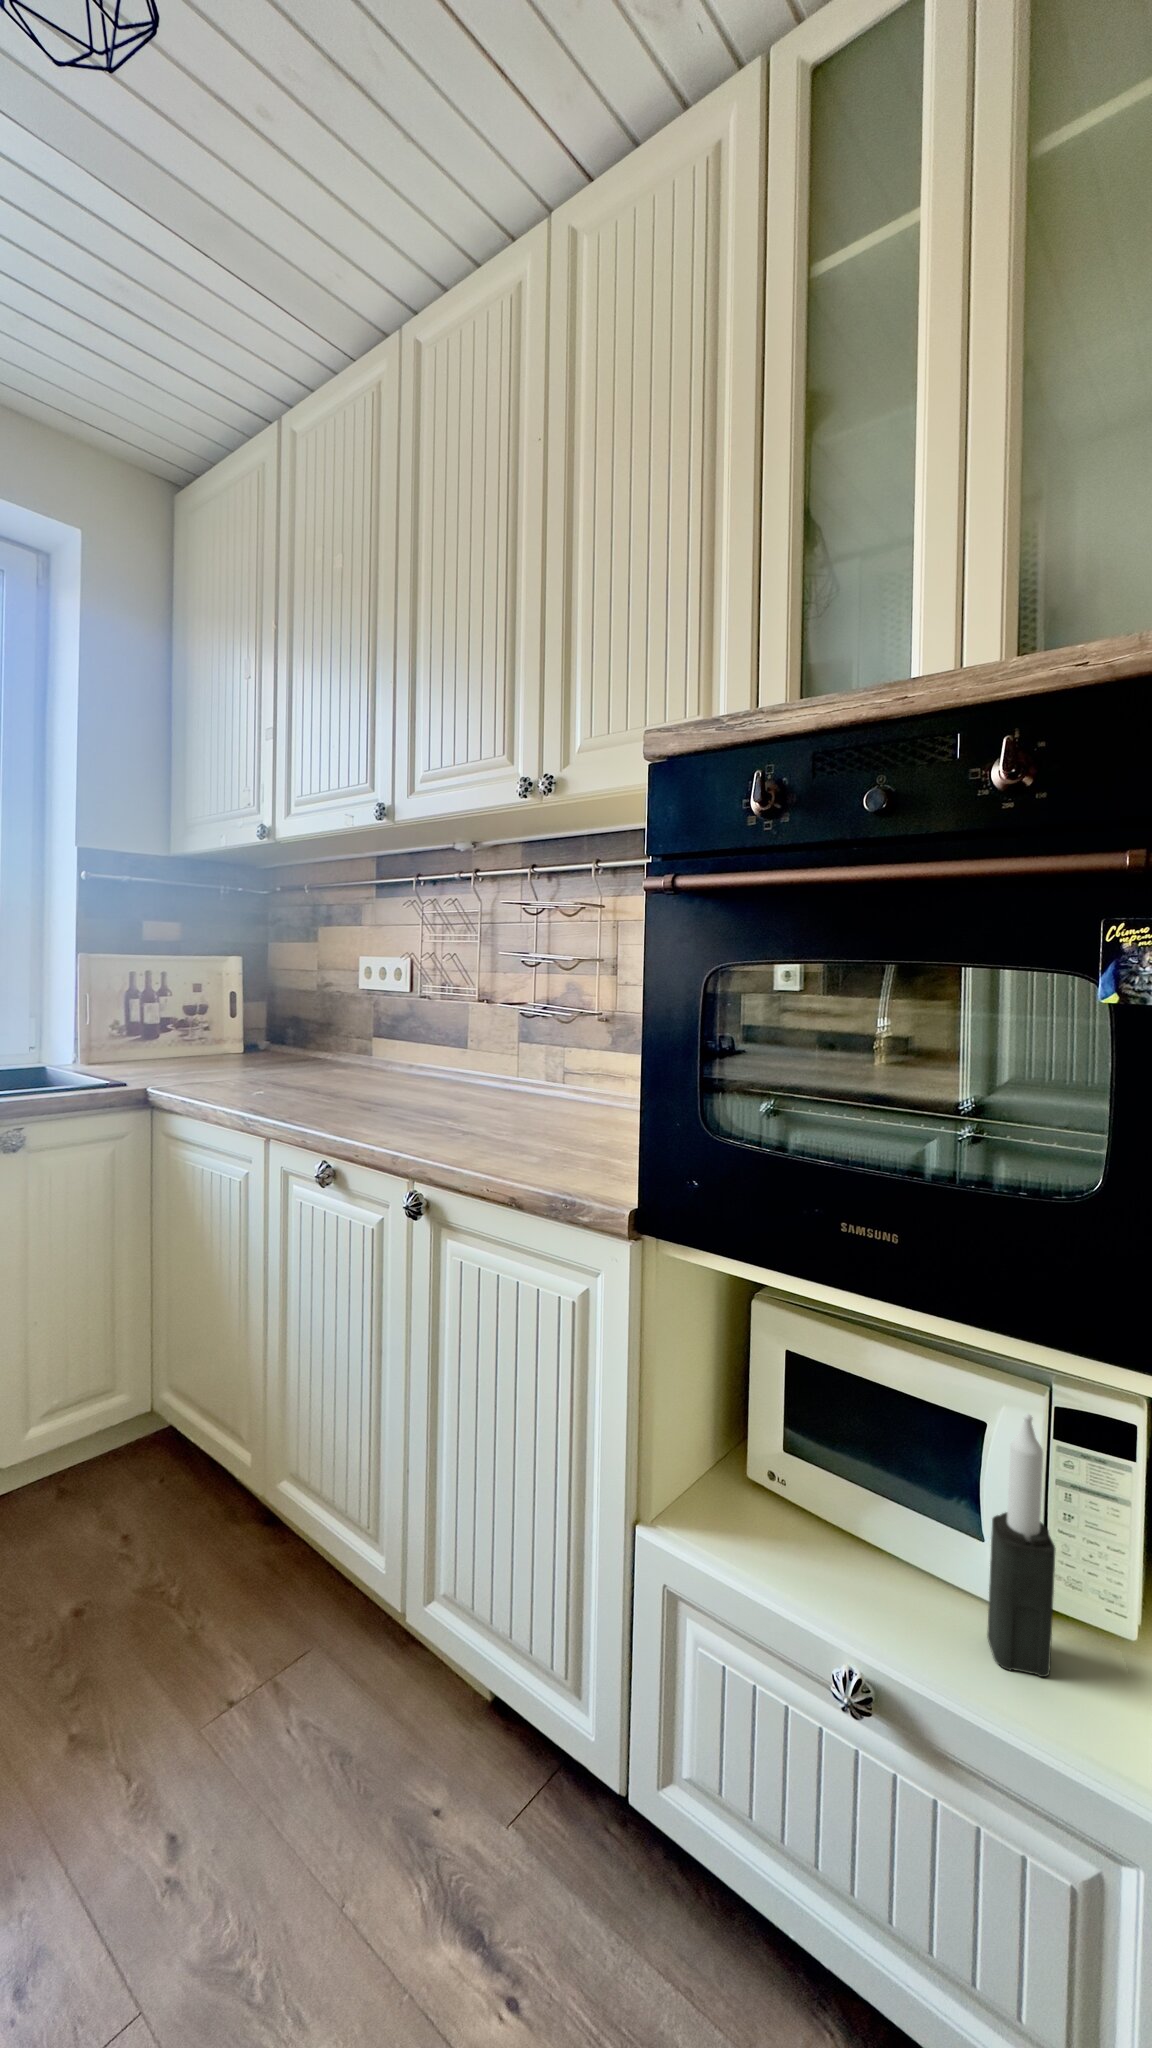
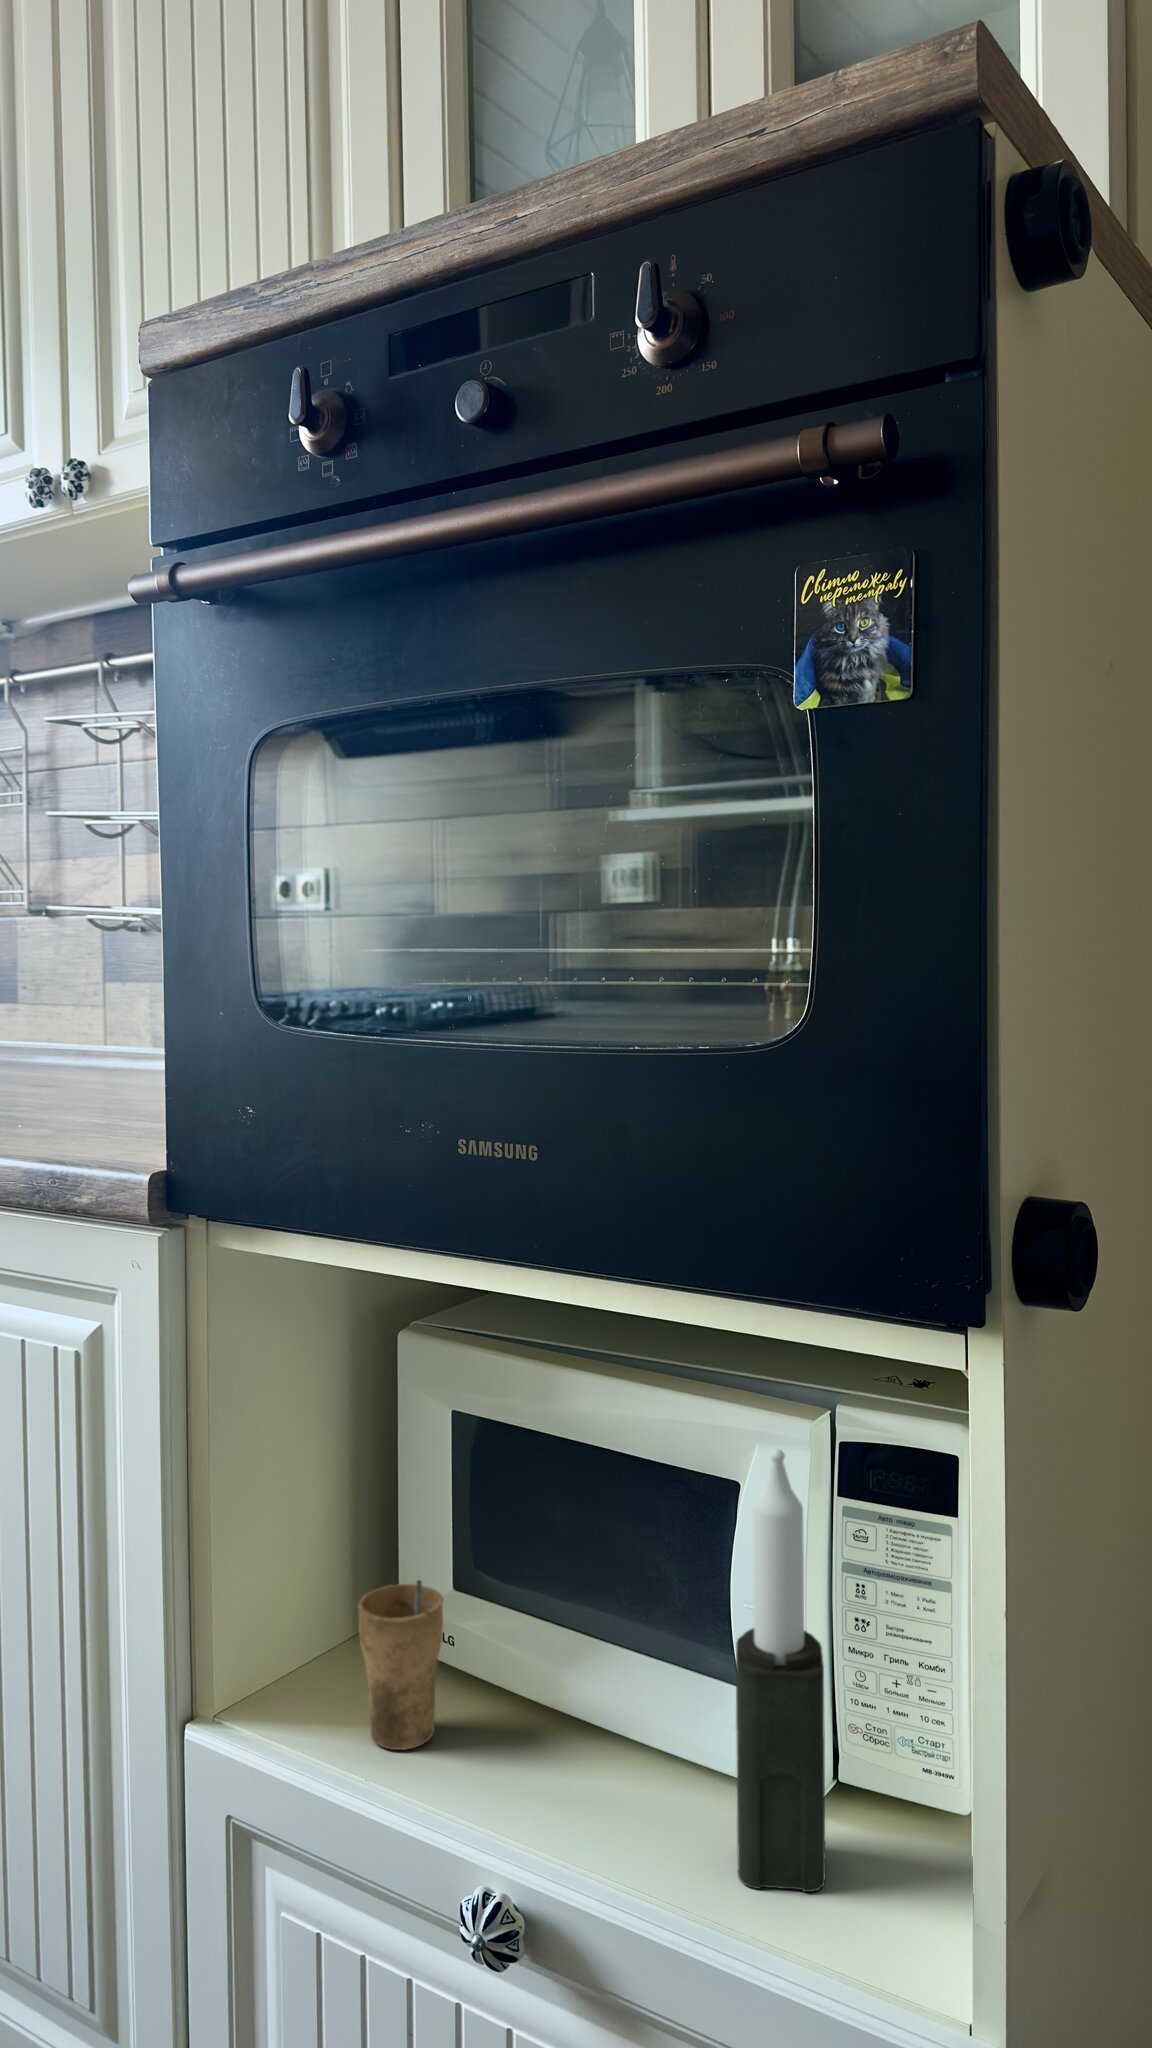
cup: none [737,1446,787,1545] -> present [358,1580,443,1750]

